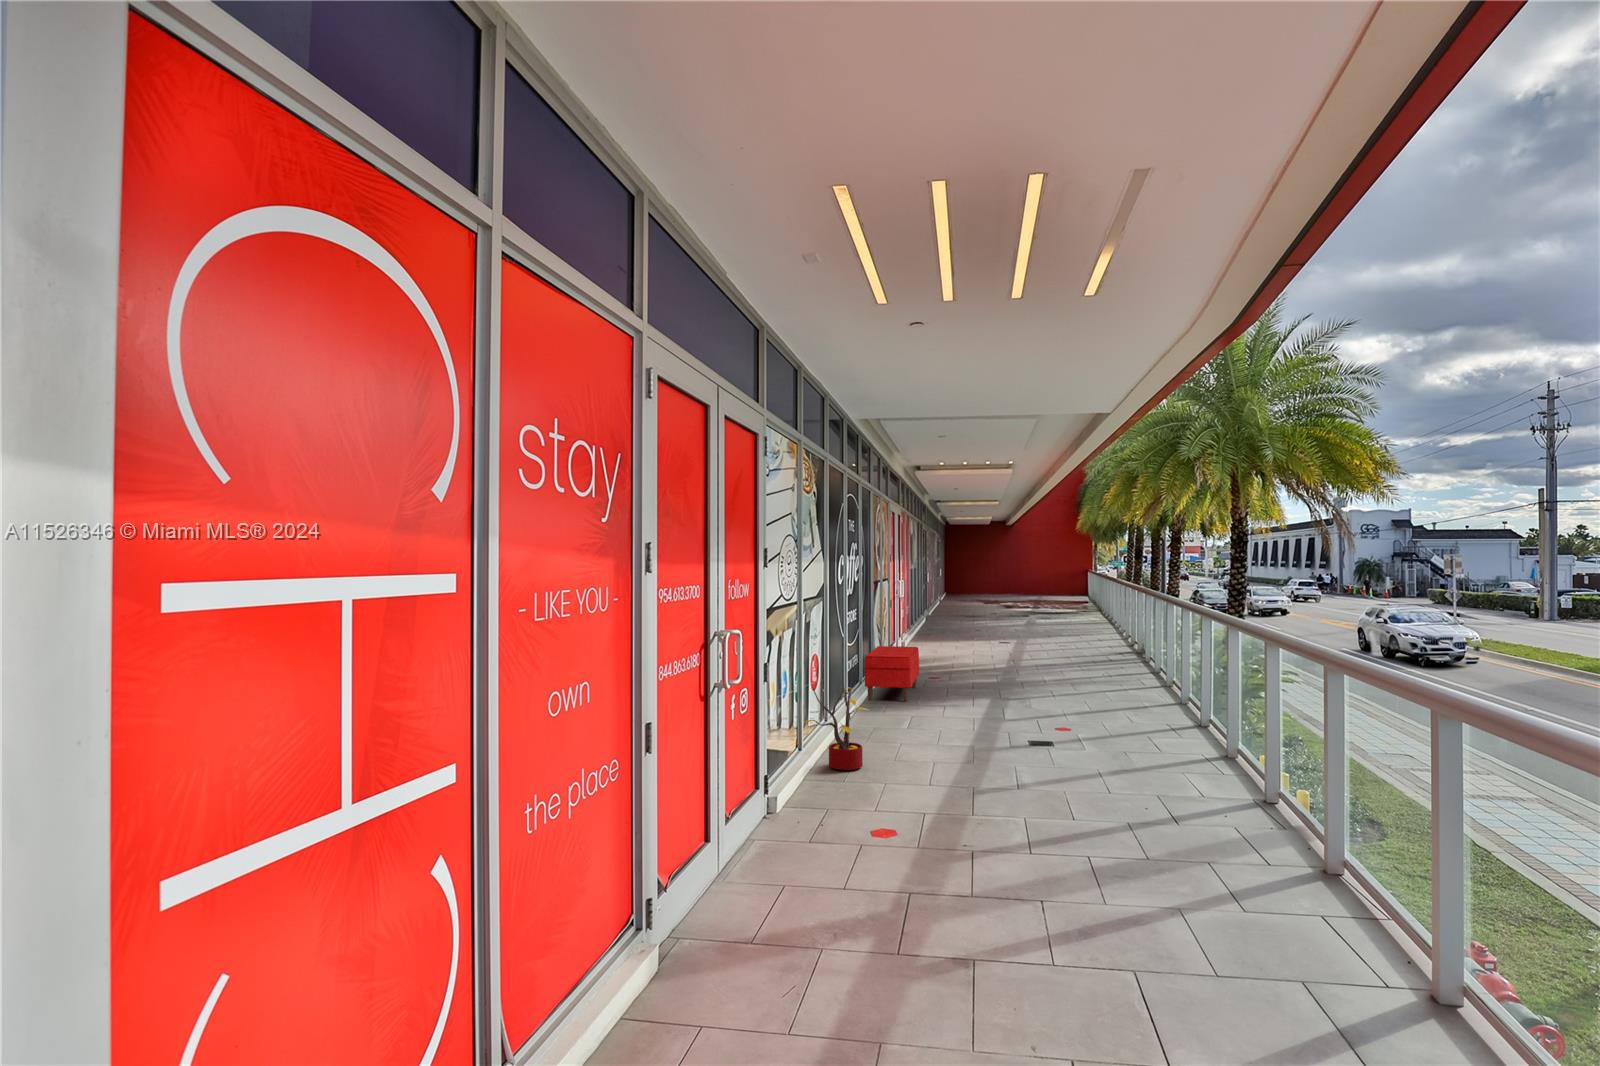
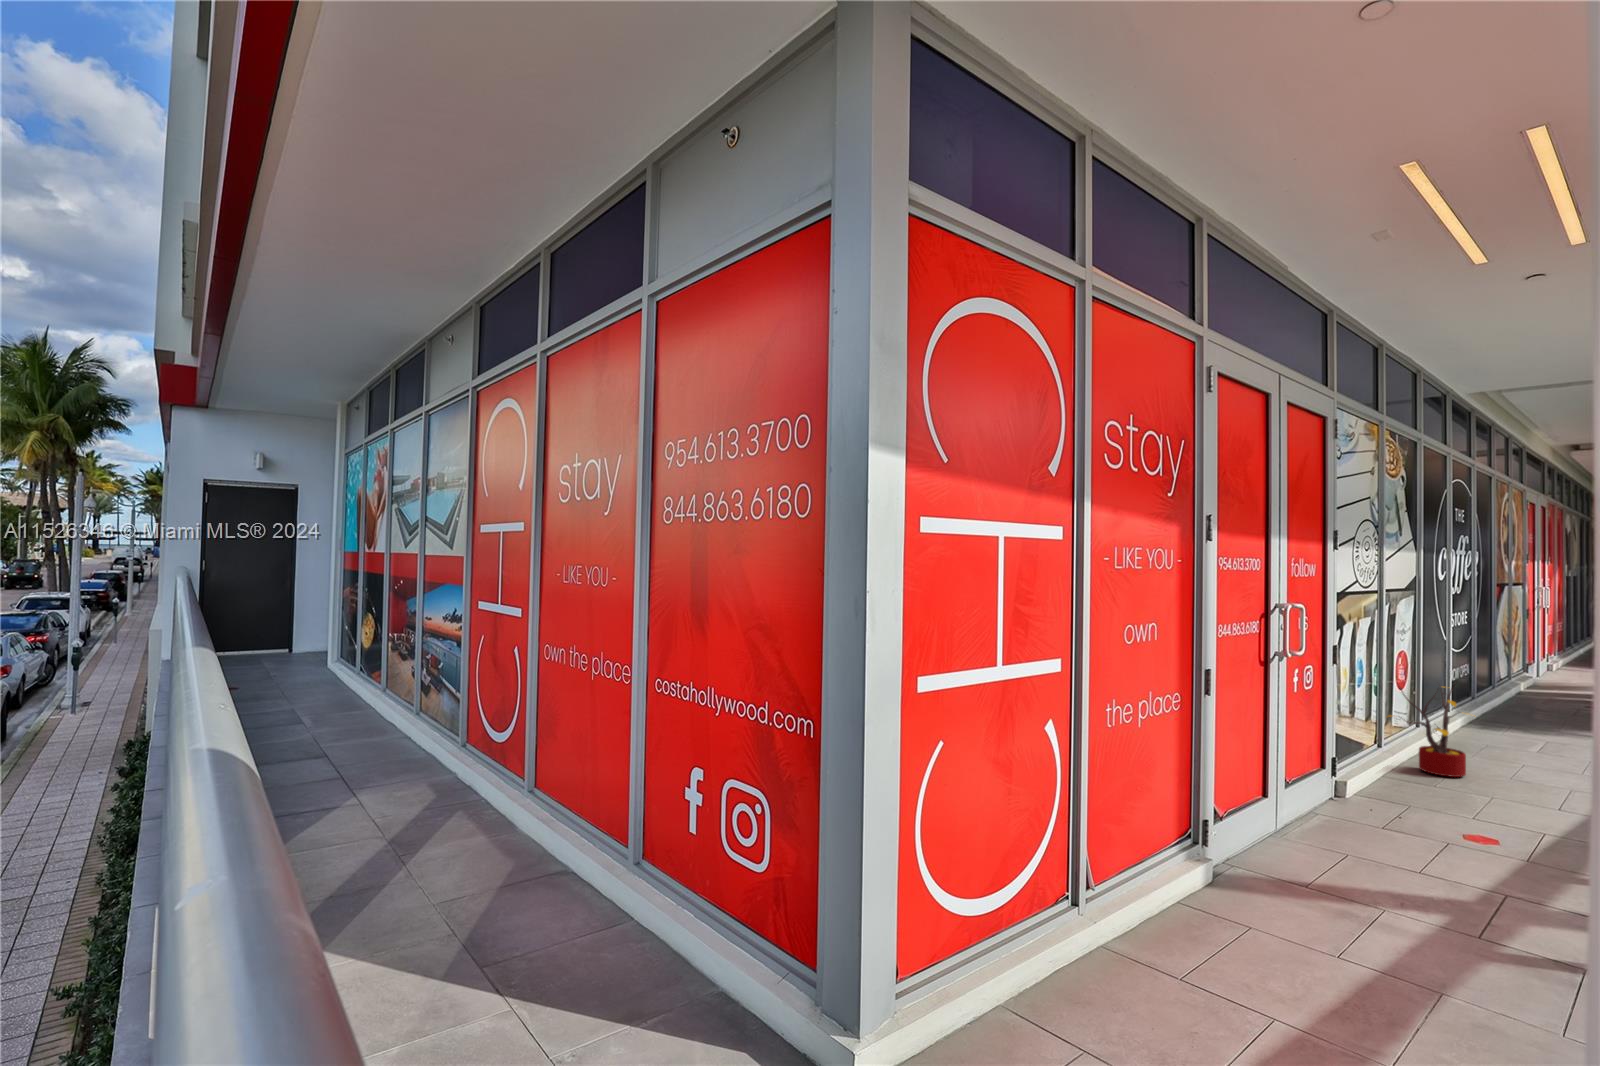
bench: present [864,646,919,702] -> none [1479,658,1568,725]

